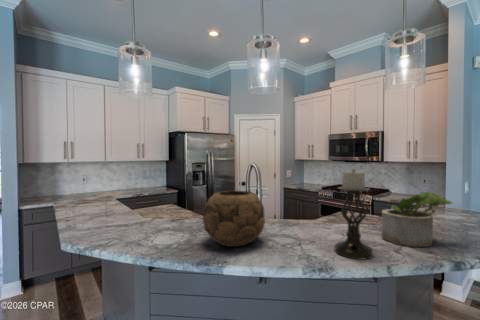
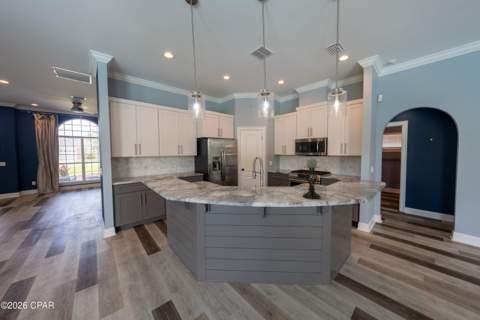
decorative bowl: present [203,191,265,247] -> none [238,170,269,196]
potted plant: present [382,191,452,247] -> none [325,168,358,195]

